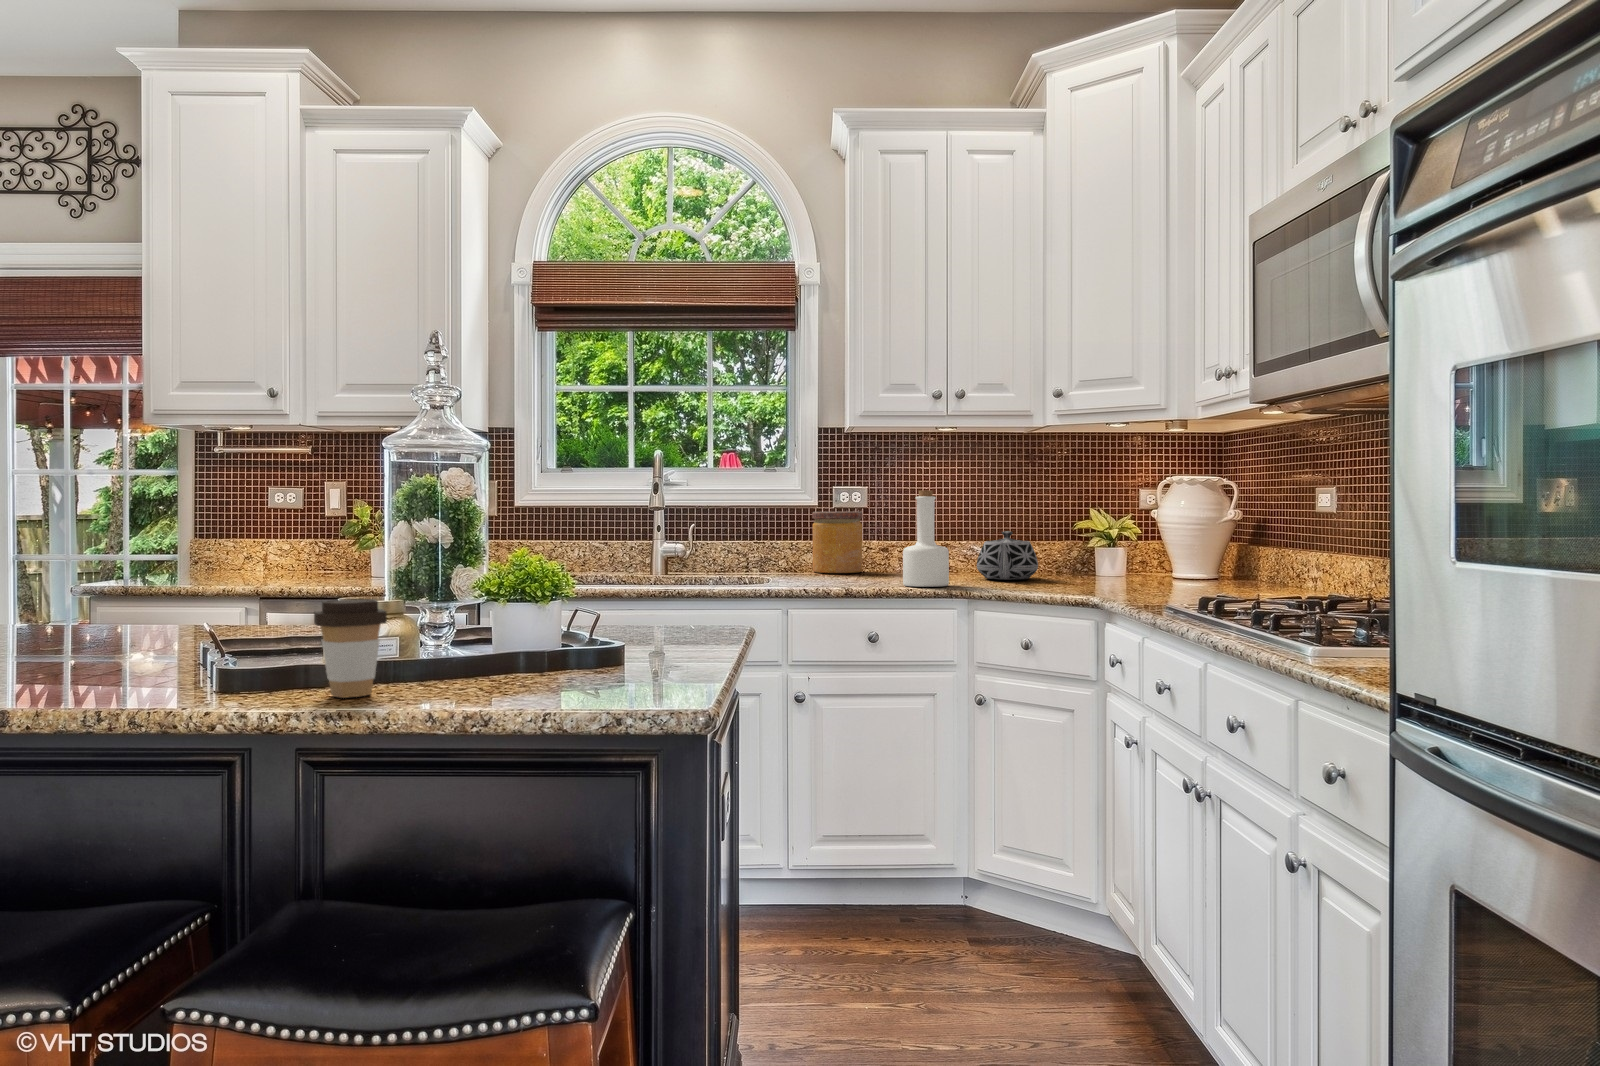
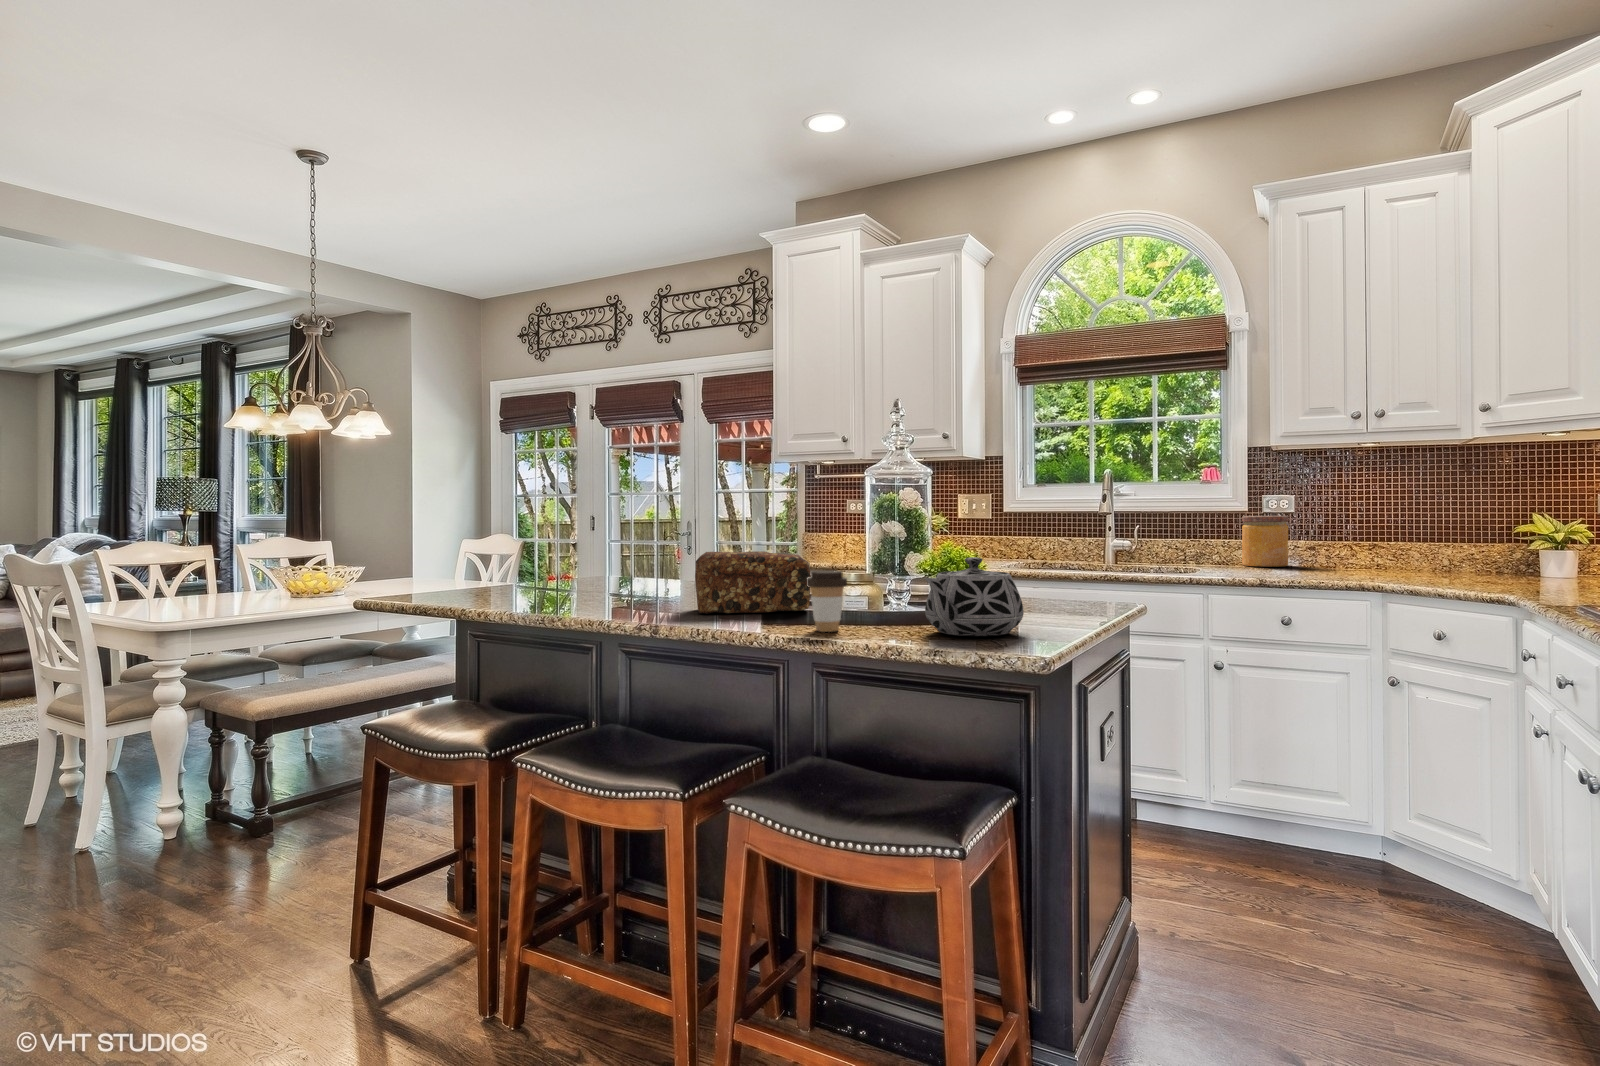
bottle: present [903,490,949,587] -> none [1317,497,1363,580]
teapot: present [977,531,1038,580] -> present [924,557,1024,636]
bread loaf: none [68,570,292,681] -> present [695,551,811,614]

